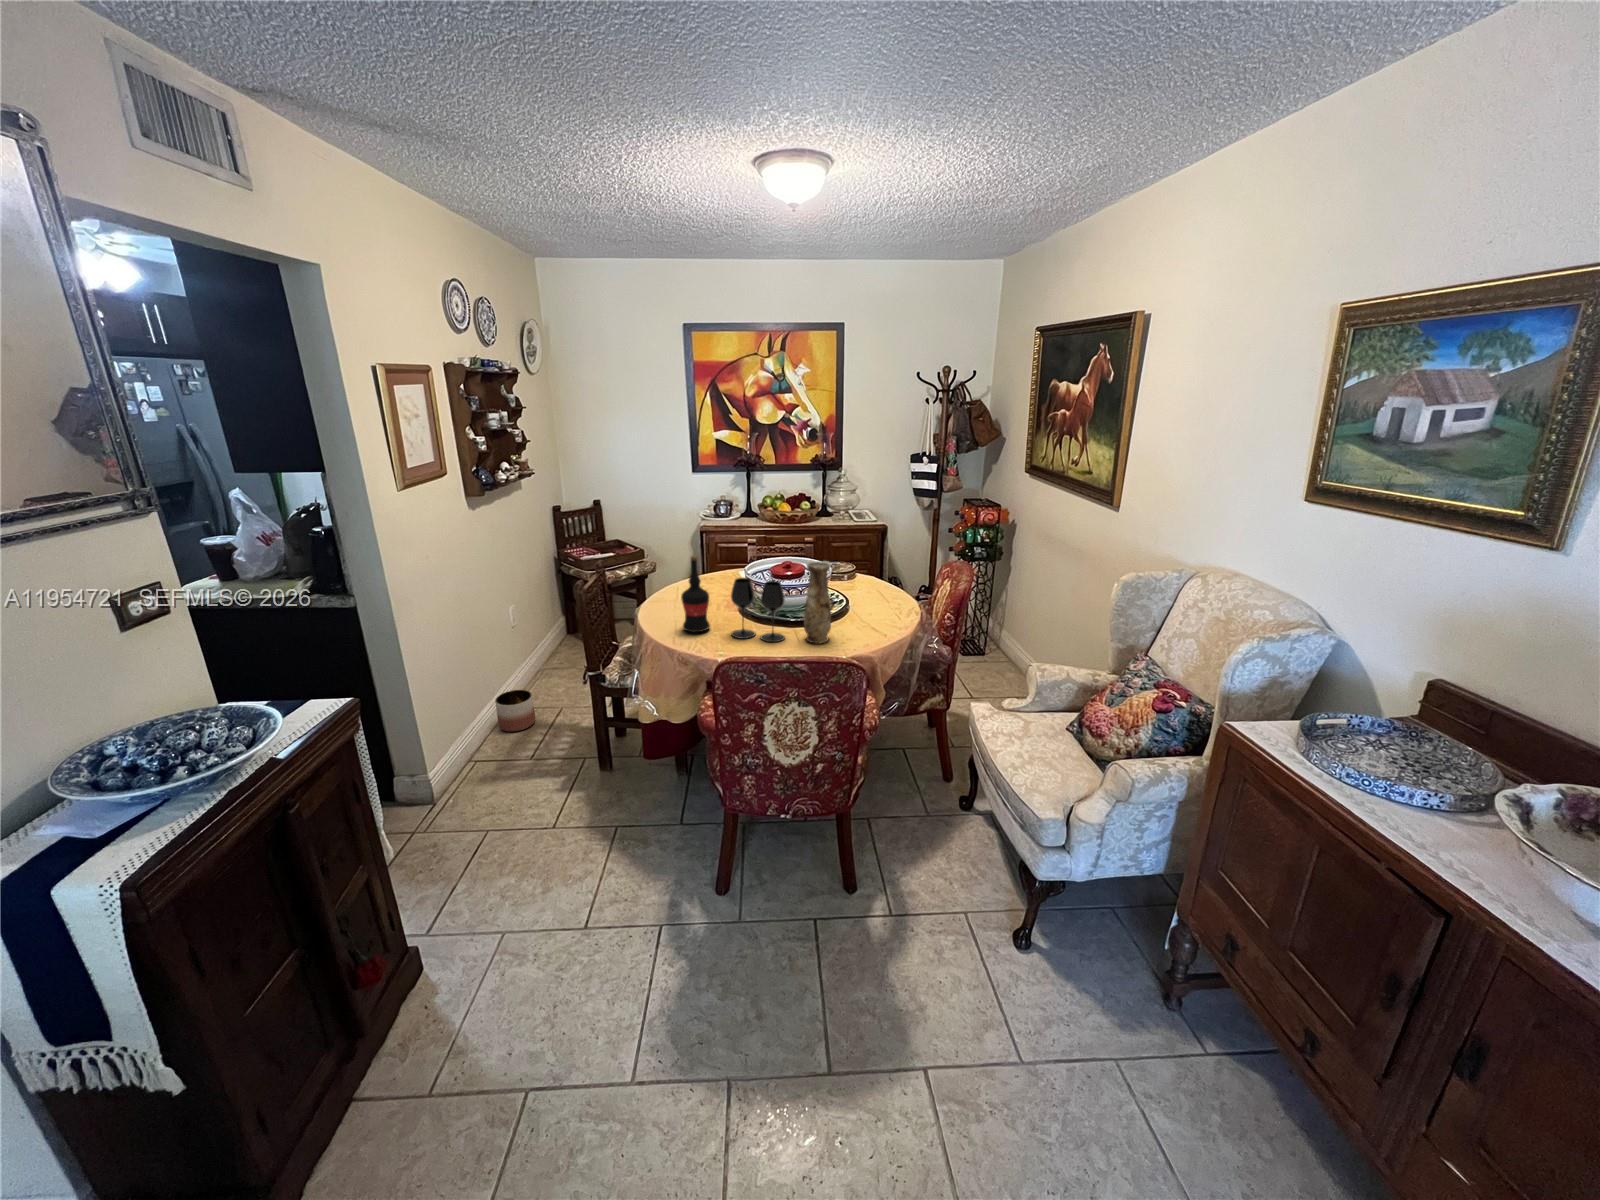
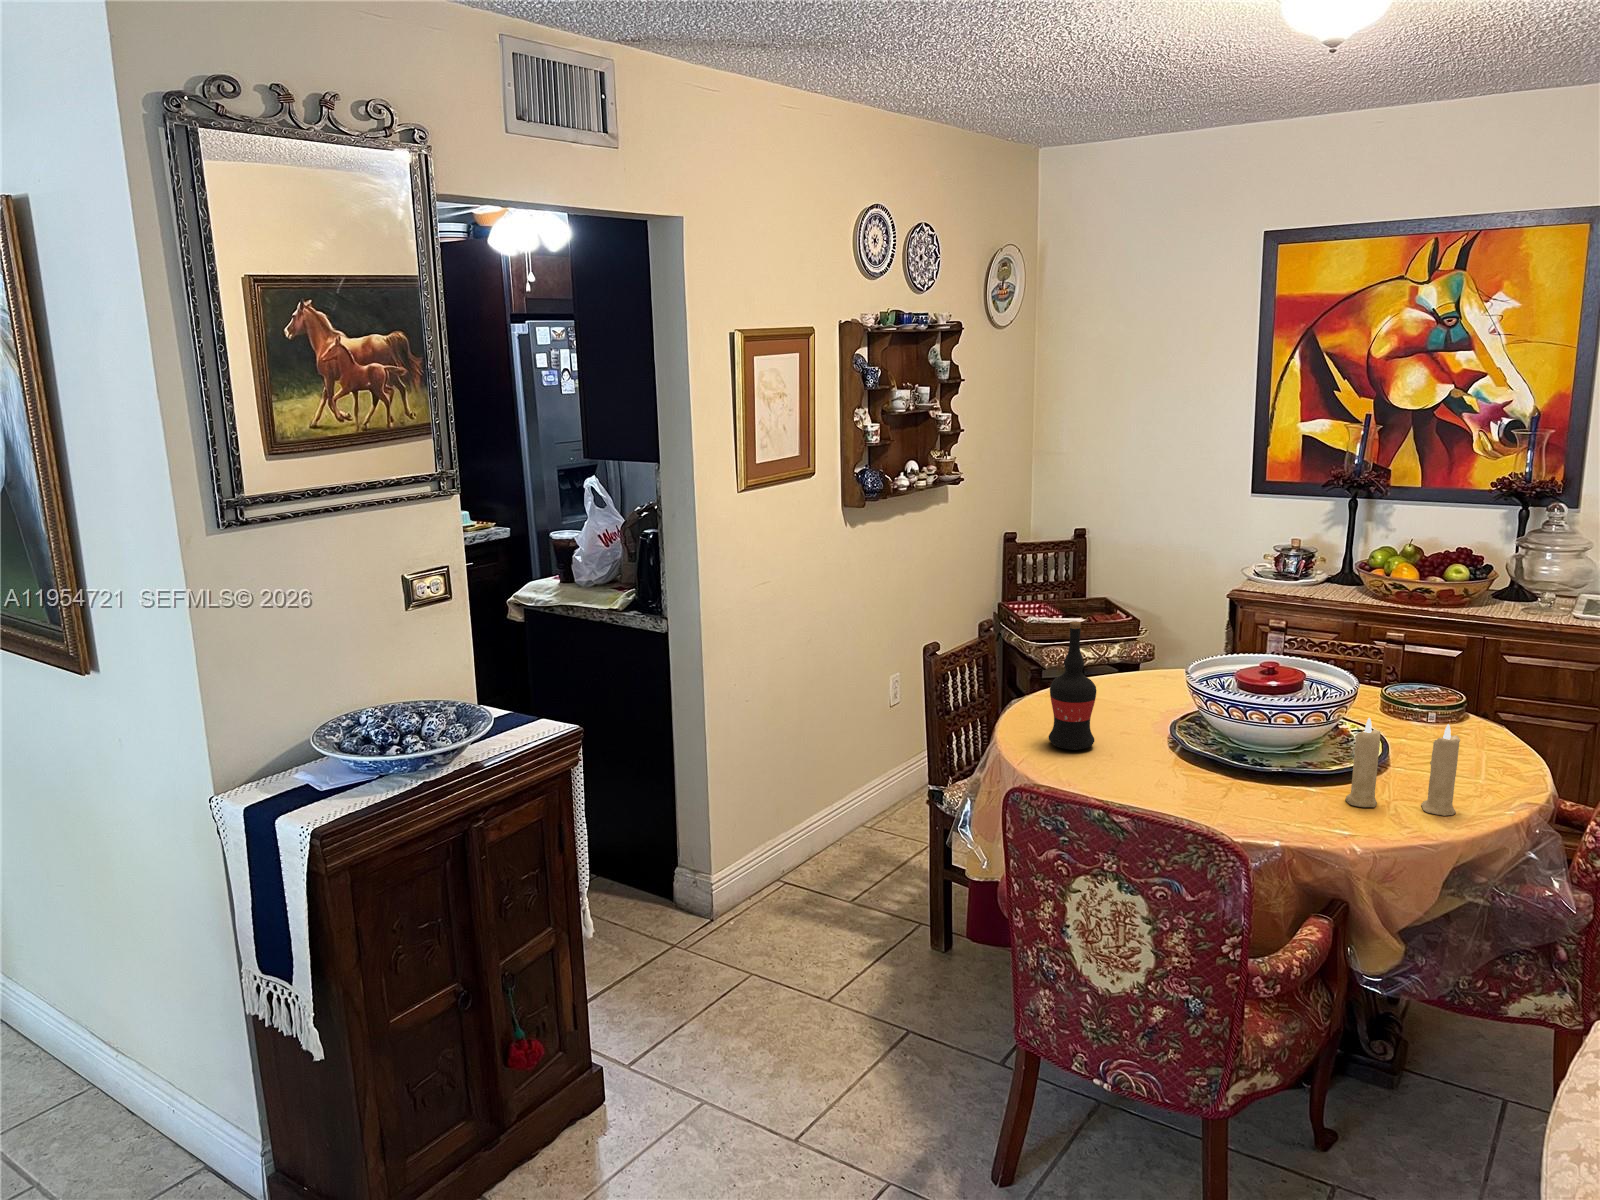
vase: present [804,561,831,643] -> none [1238,656,1300,811]
wine glass: present [731,578,785,642] -> none [1118,669,1211,792]
candle: none [847,579,896,630] -> present [1346,718,1460,816]
planter: present [495,690,535,731] -> none [838,797,890,858]

